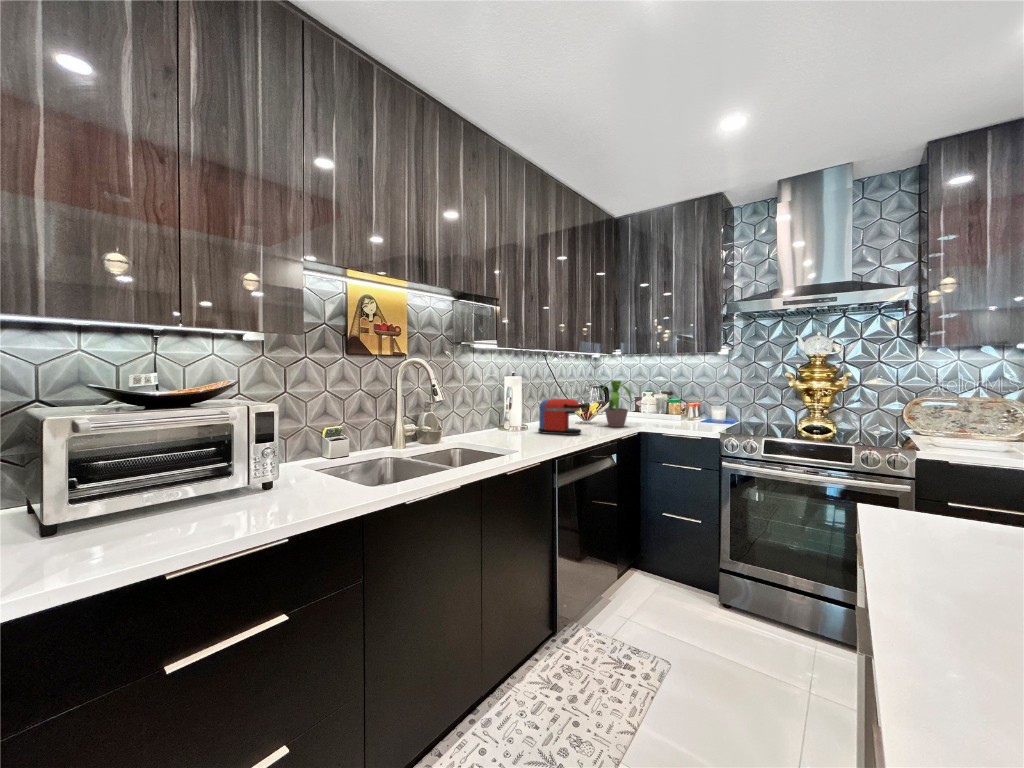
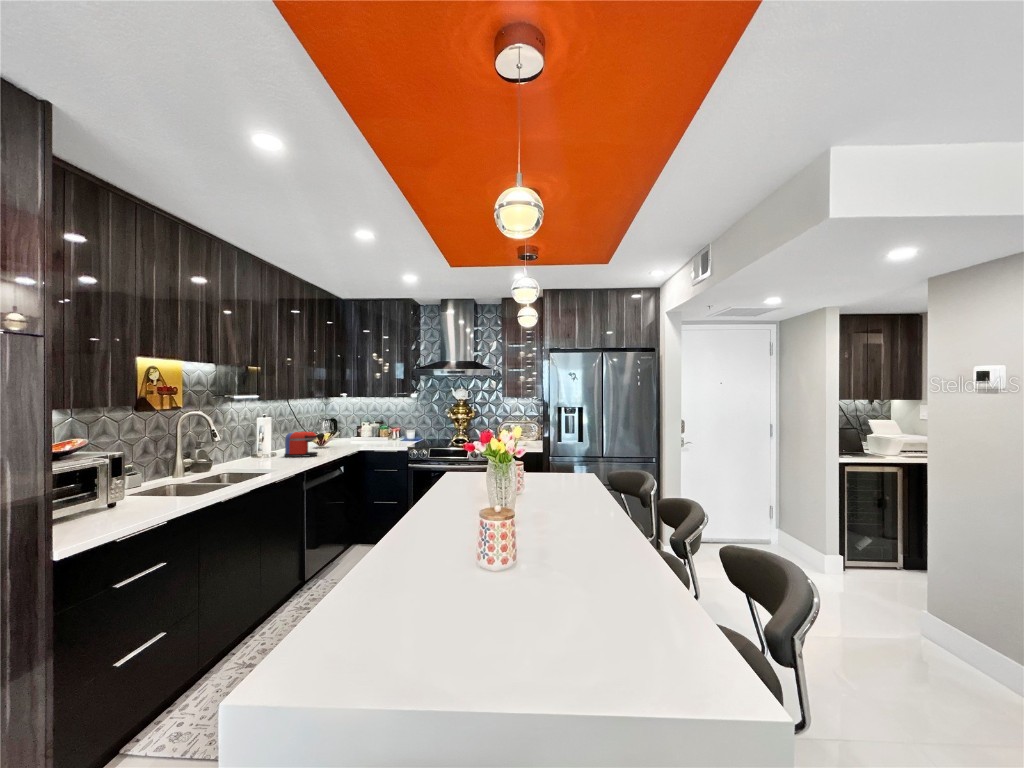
potted plant: present [599,381,632,427] -> none [327,416,357,448]

